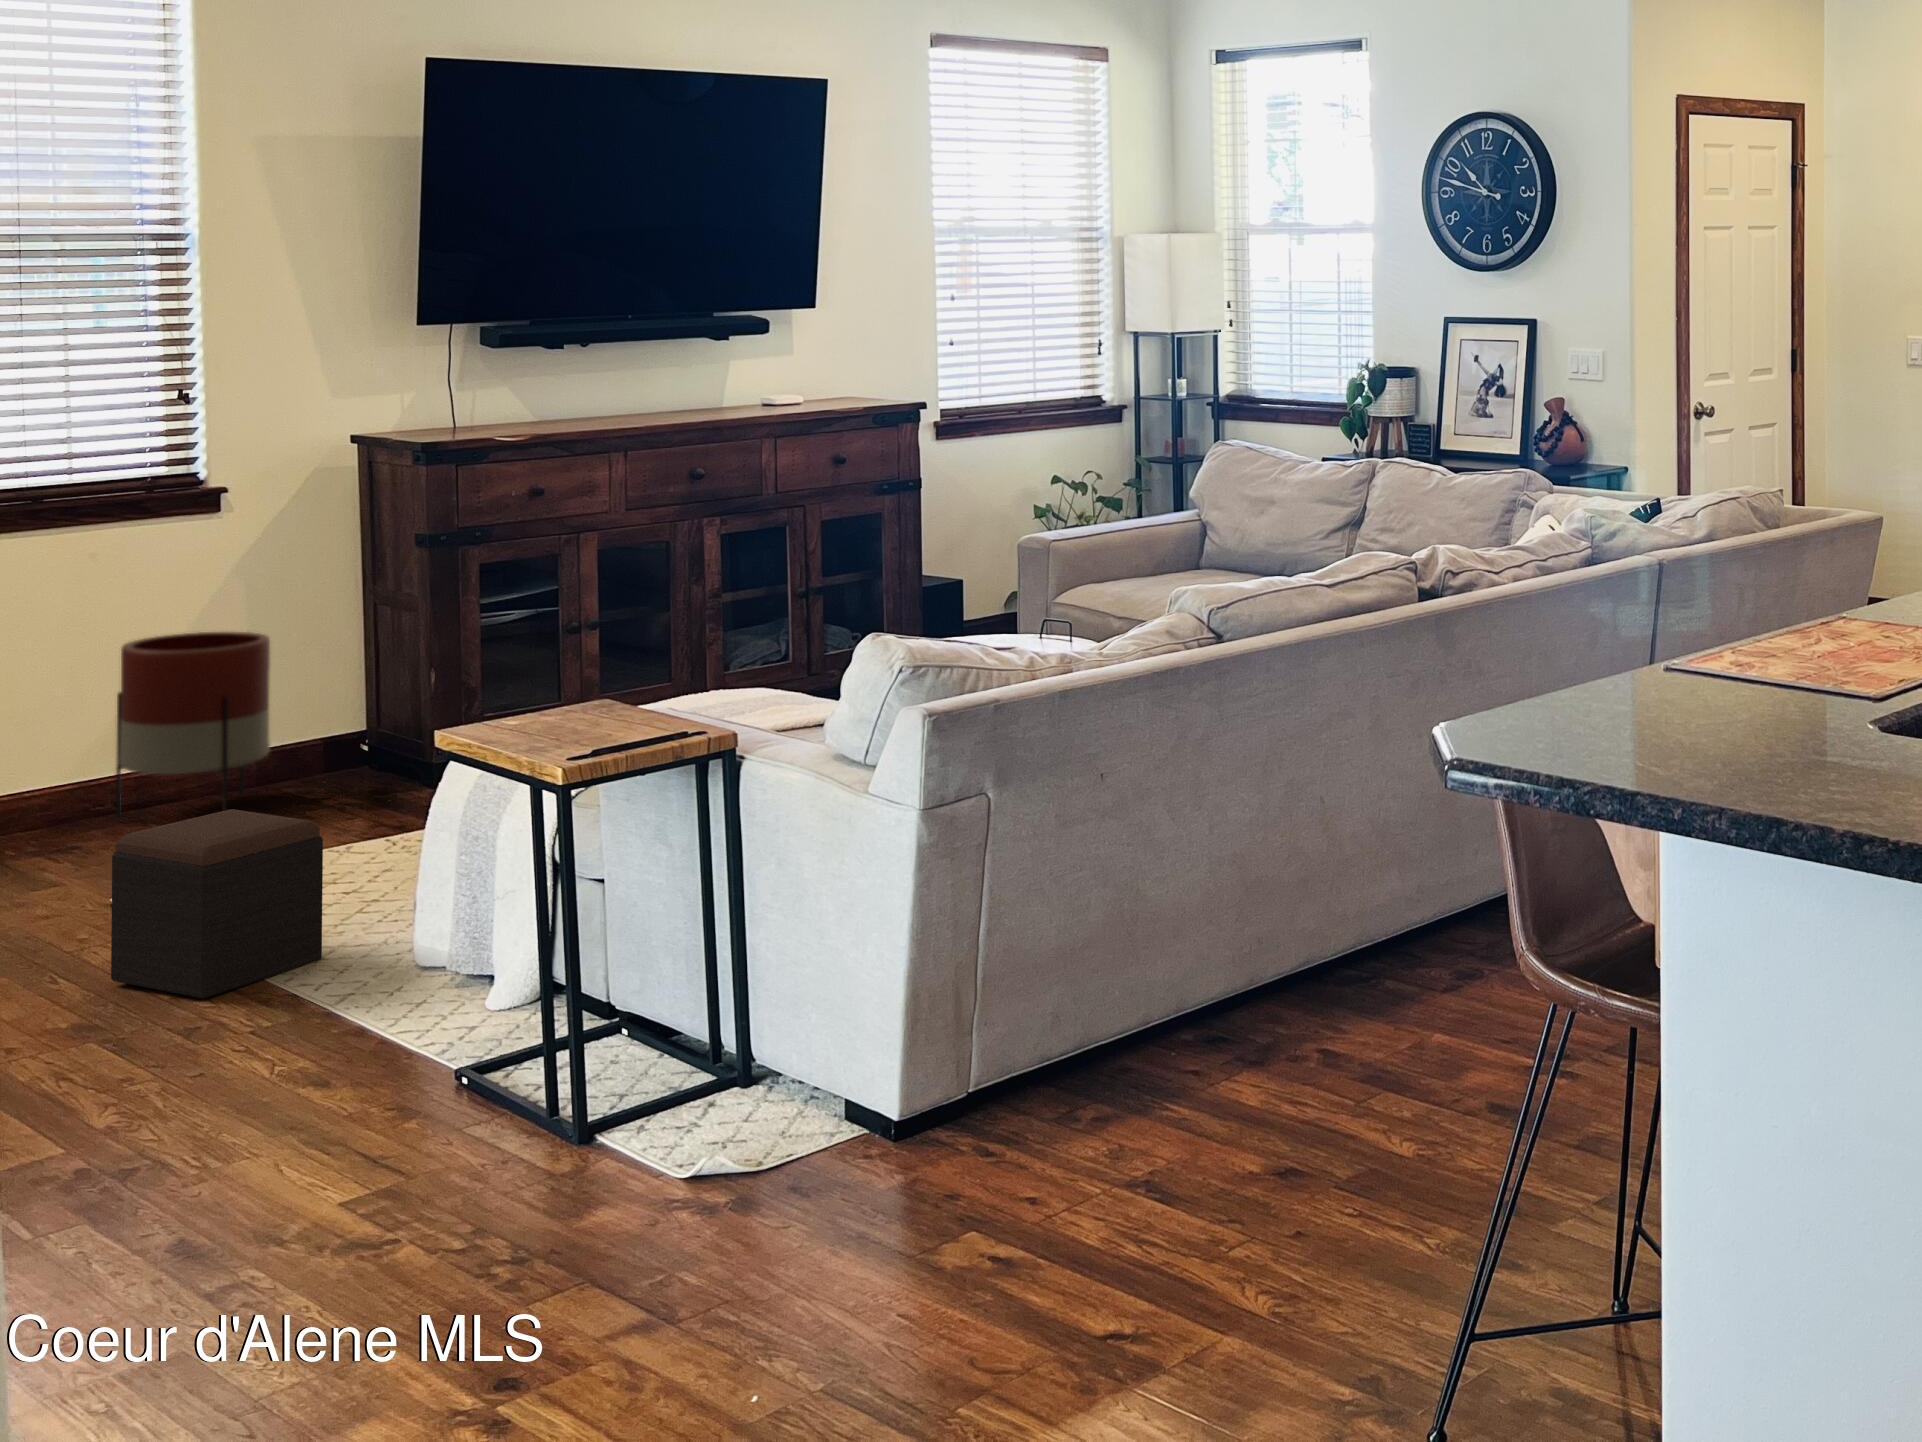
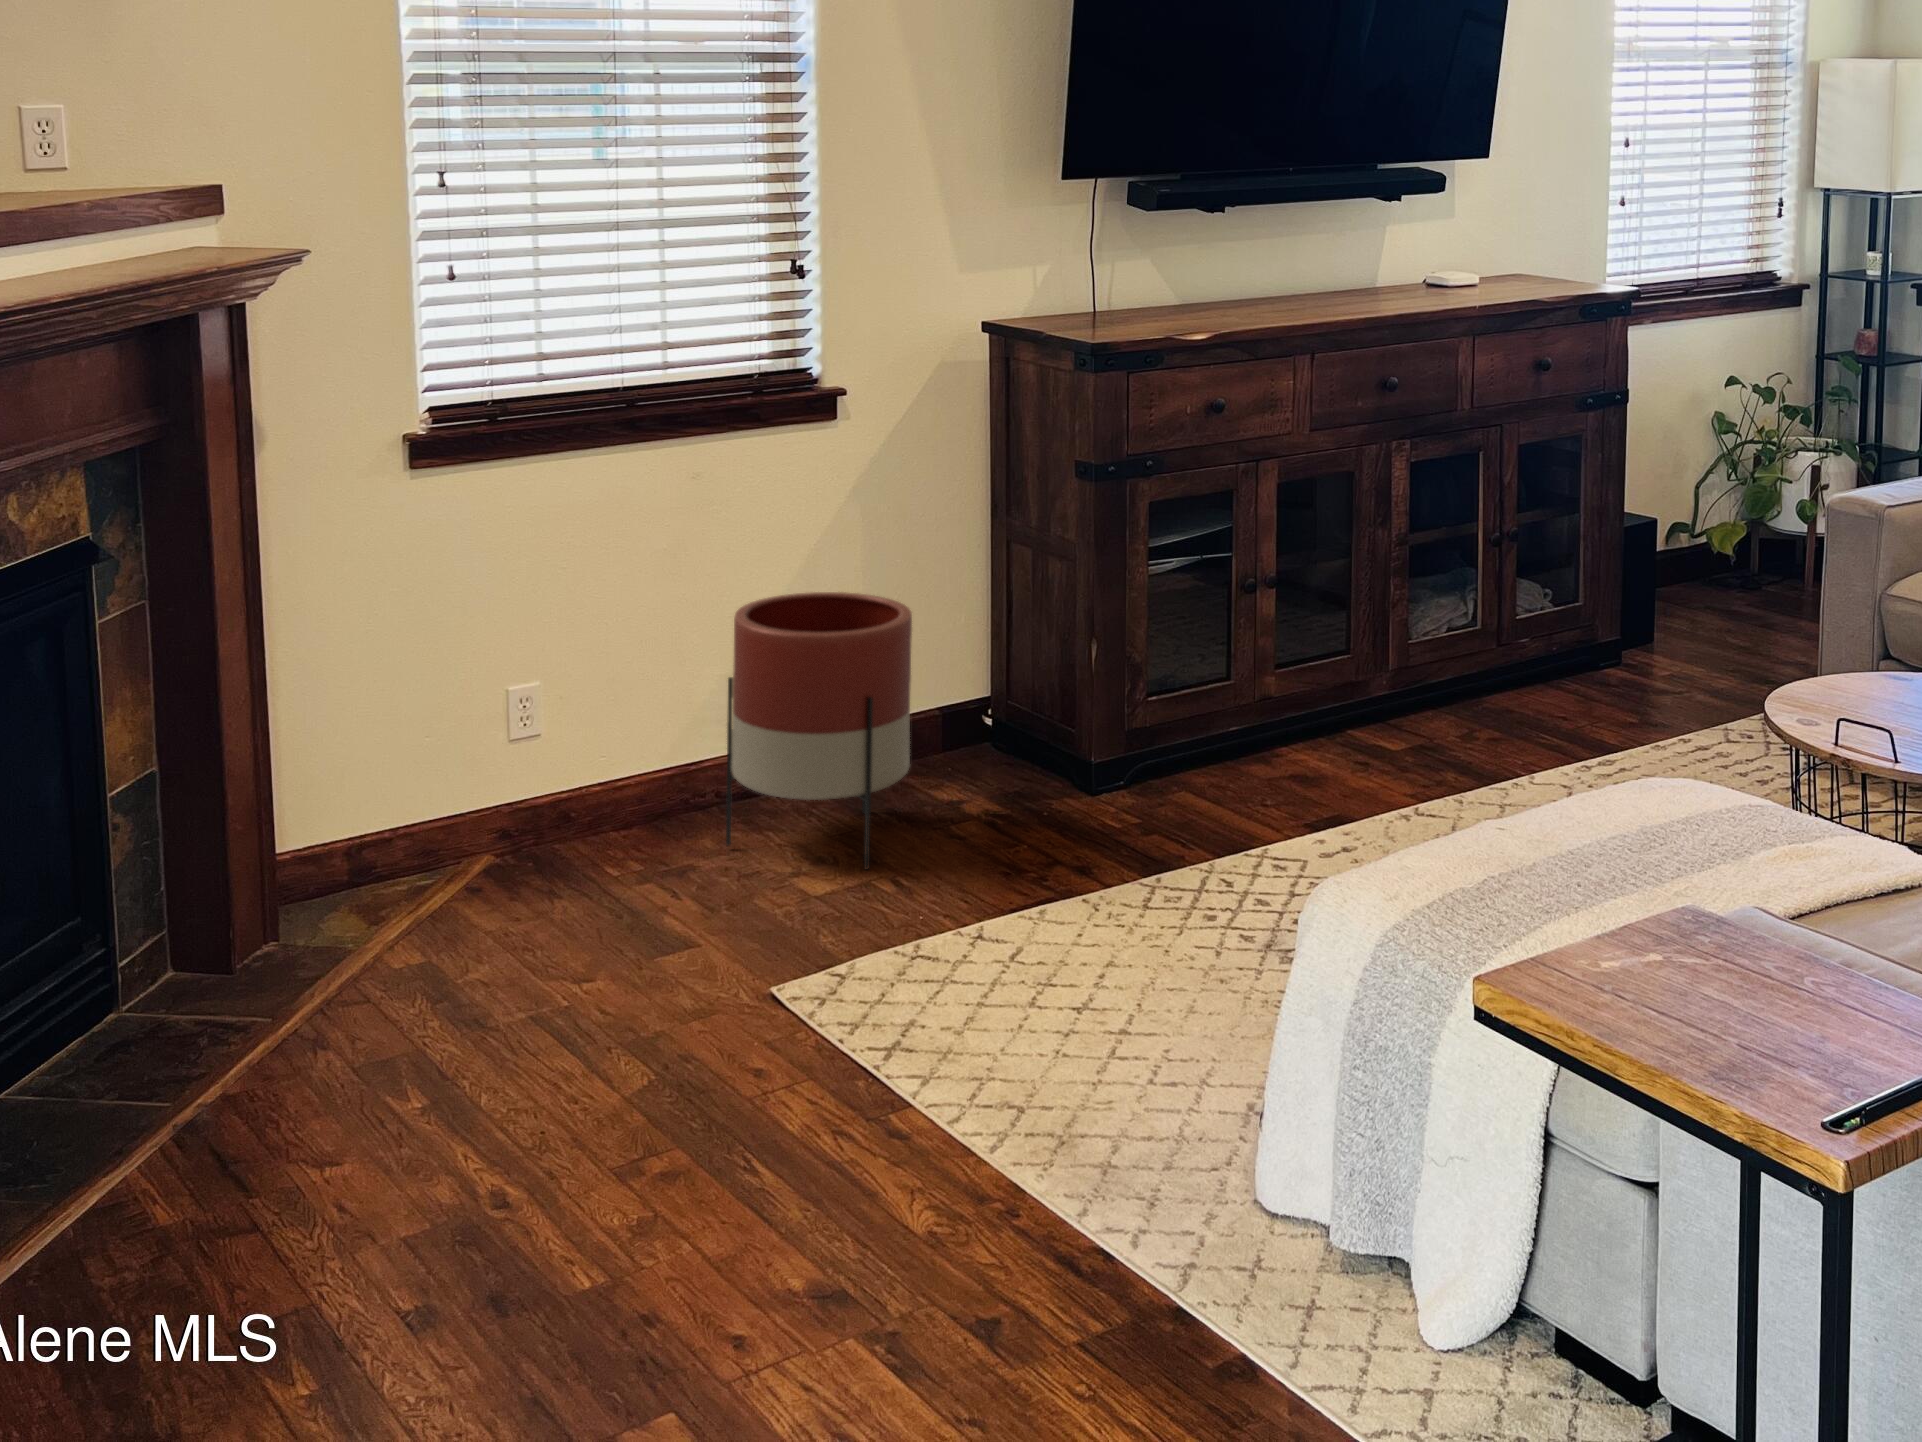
footstool: present [111,809,323,999] -> none [864,972,1163,1329]

